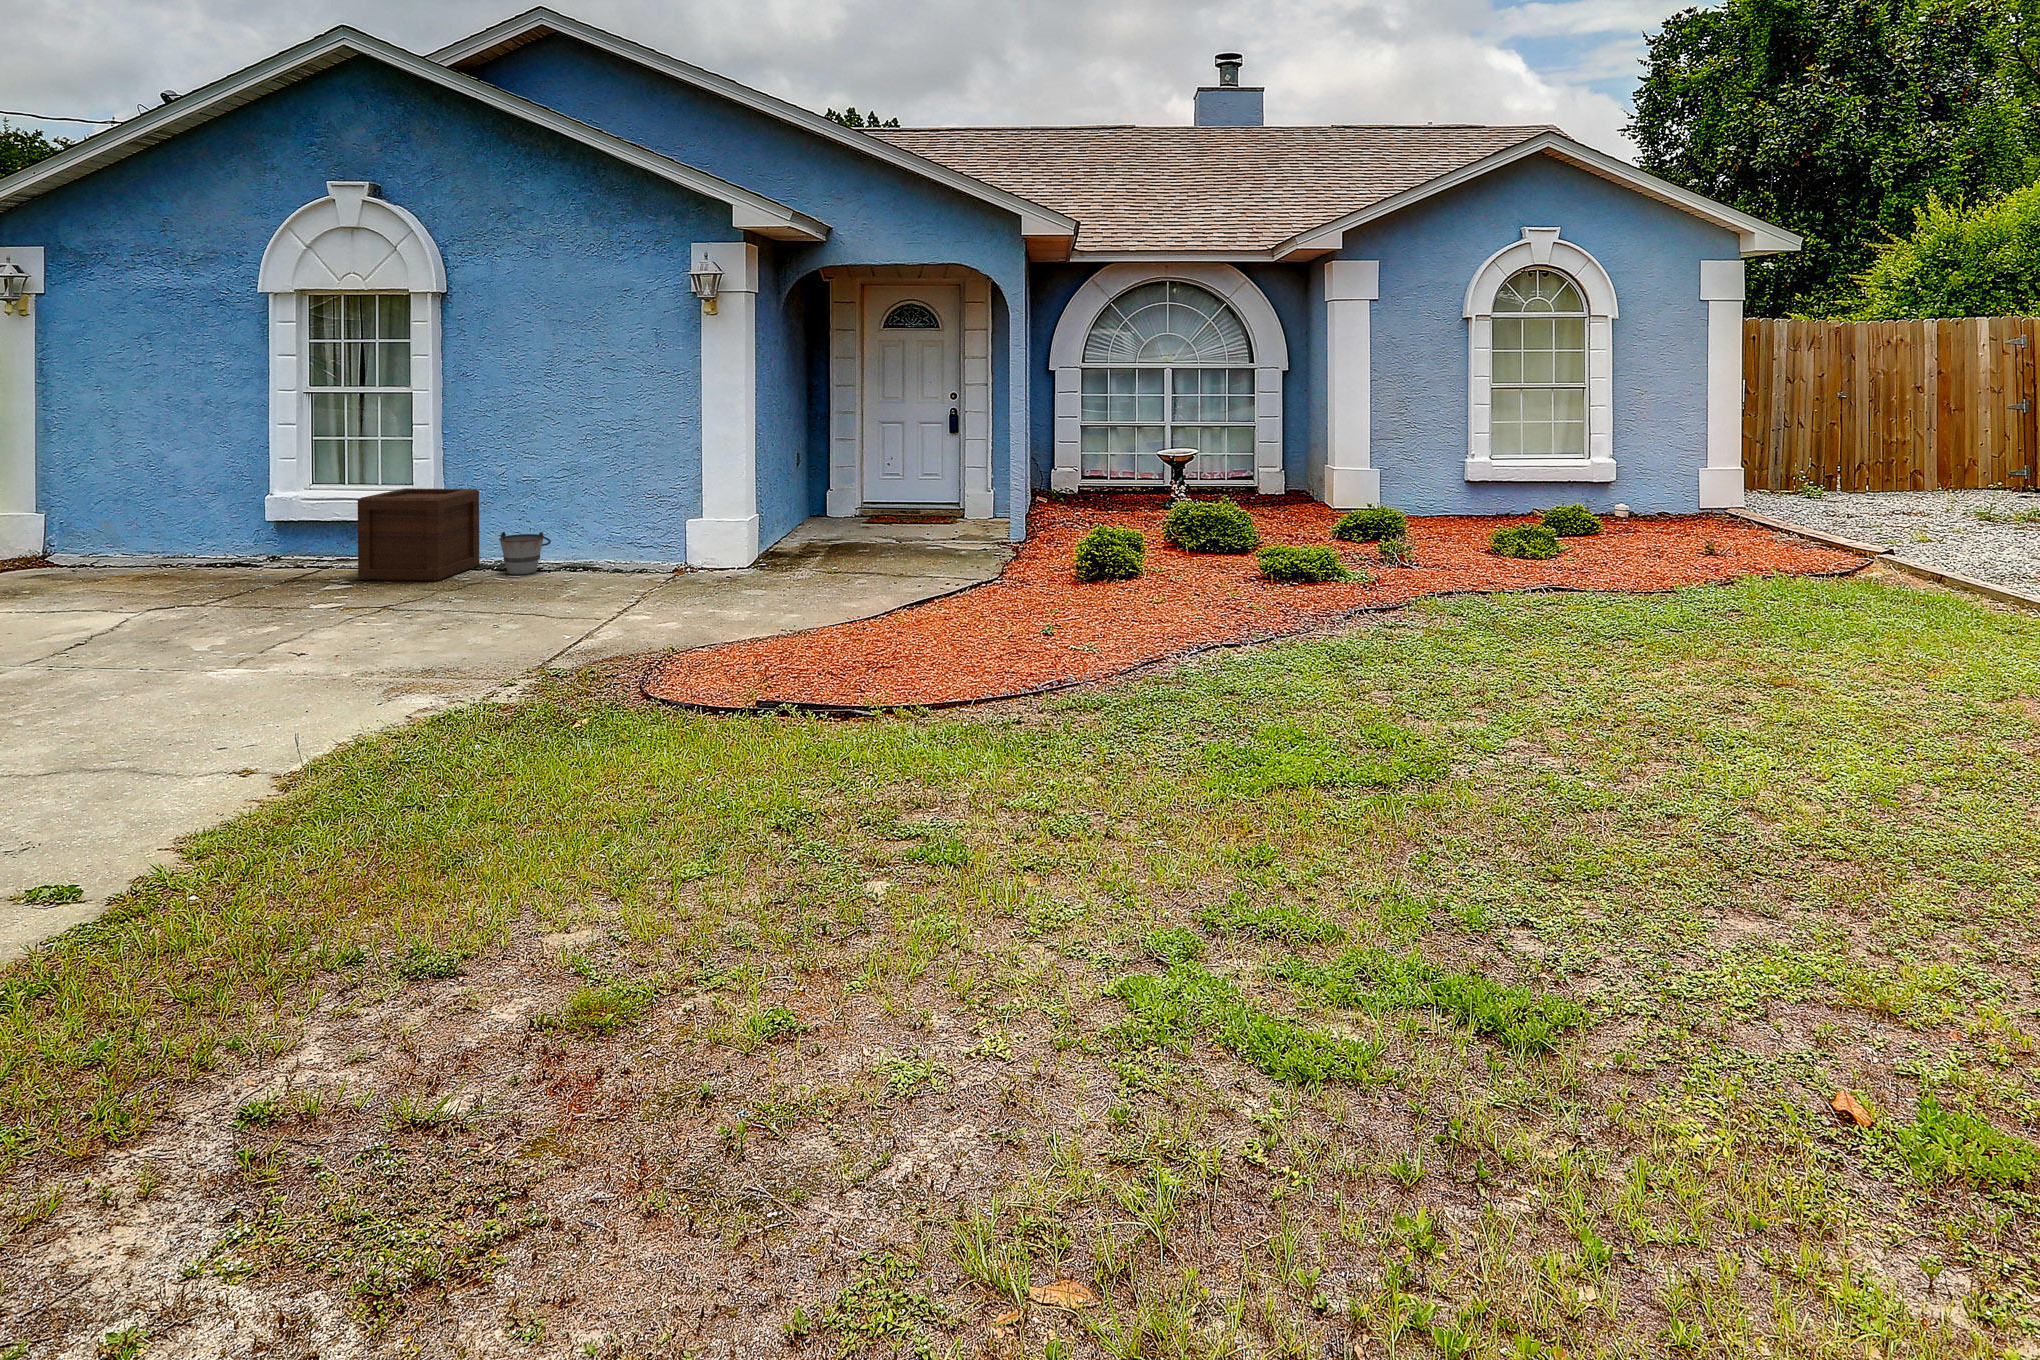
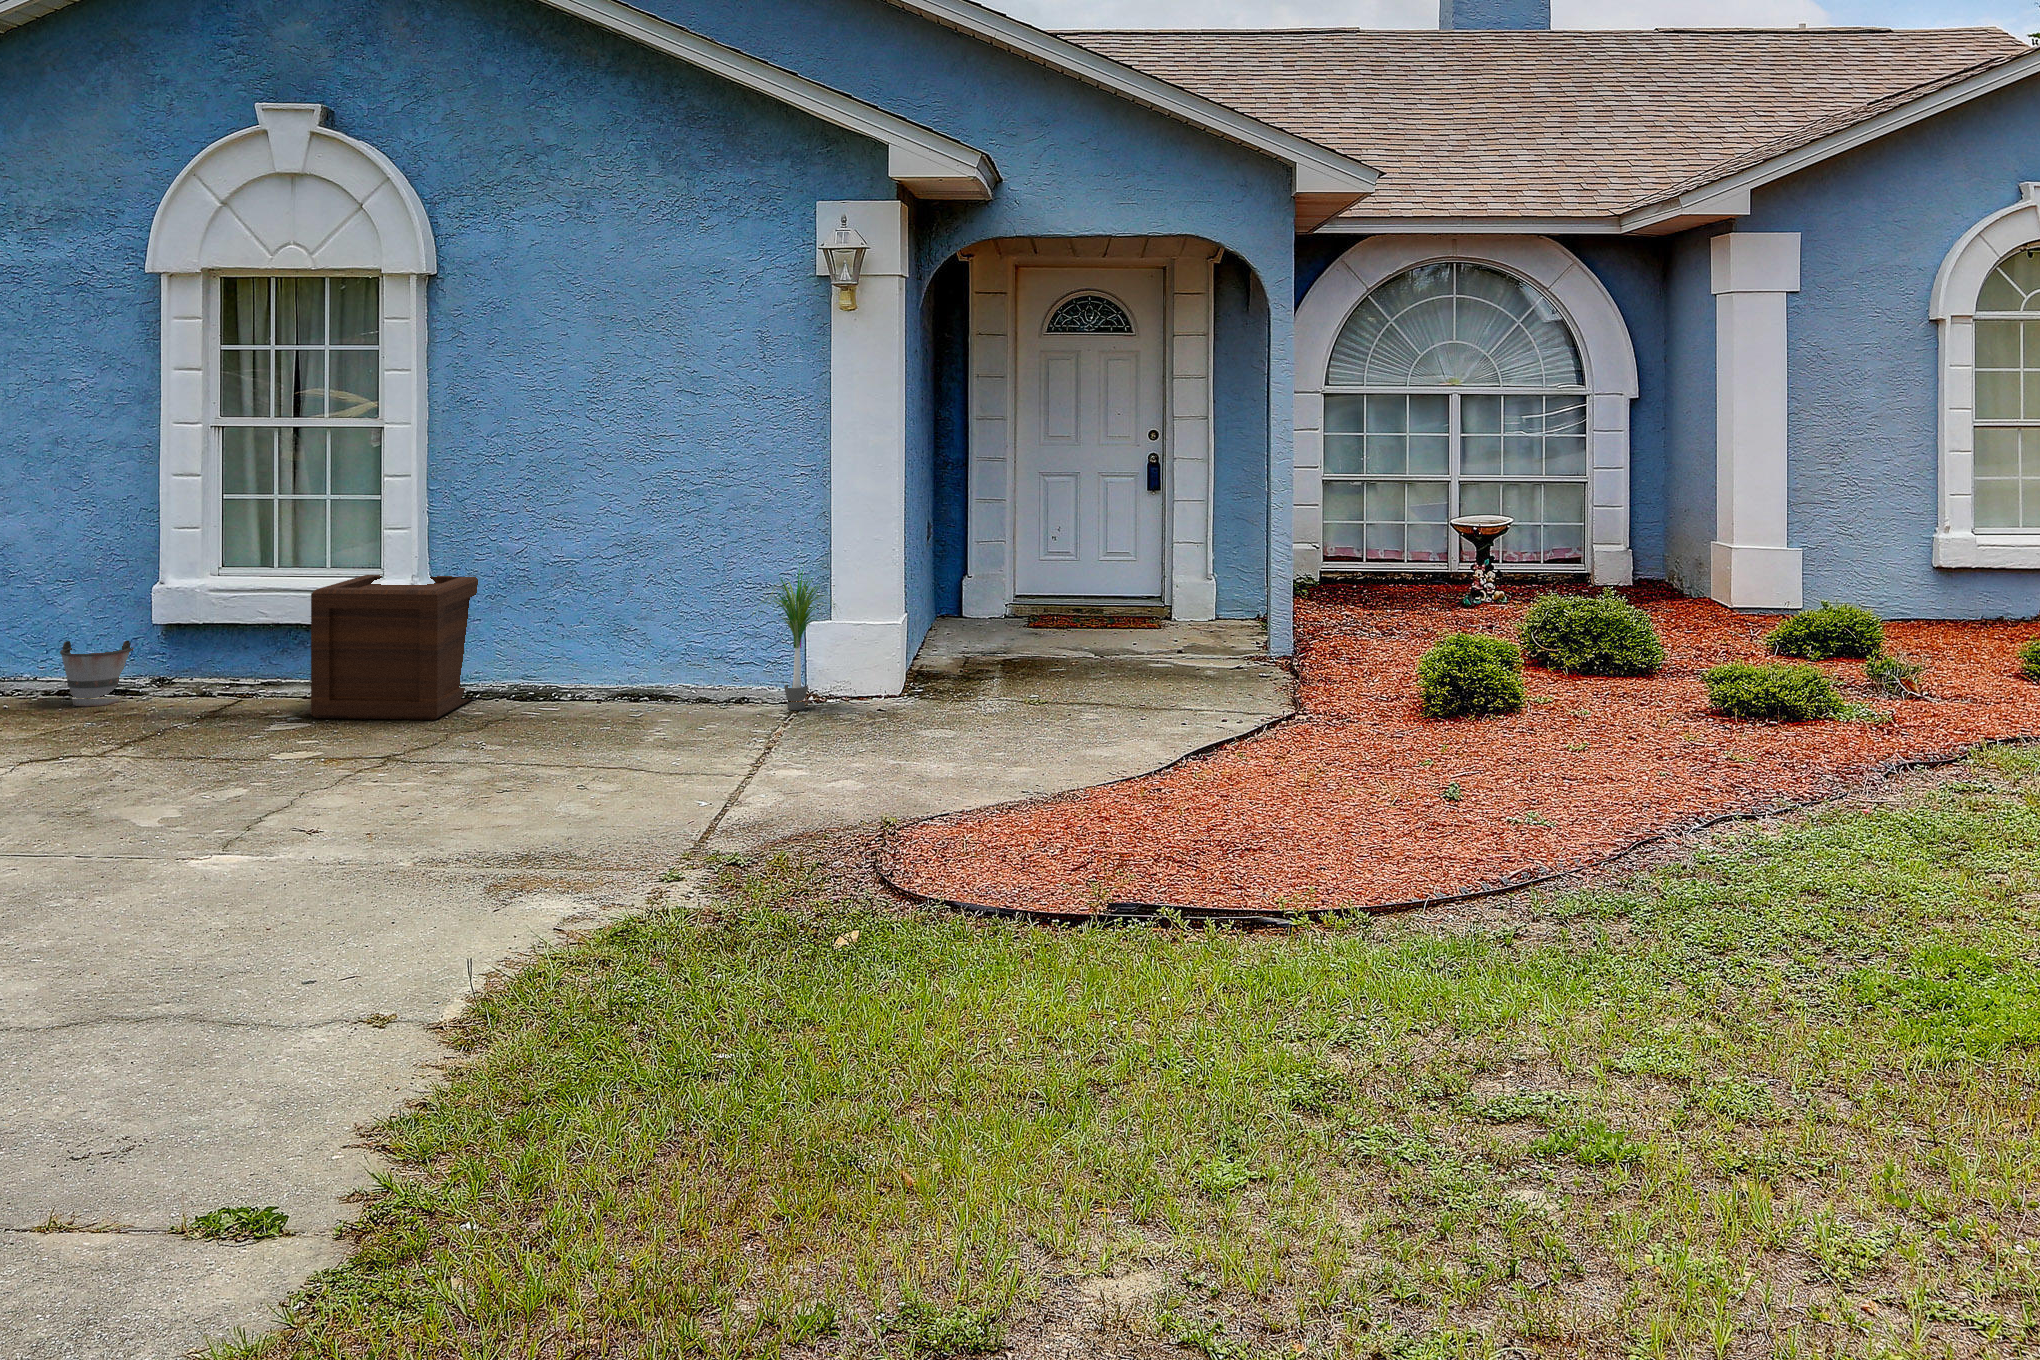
potted plant: none [643,479,707,575] -> present [754,567,832,710]
bucket: present [499,532,551,574] -> present [60,641,134,706]

